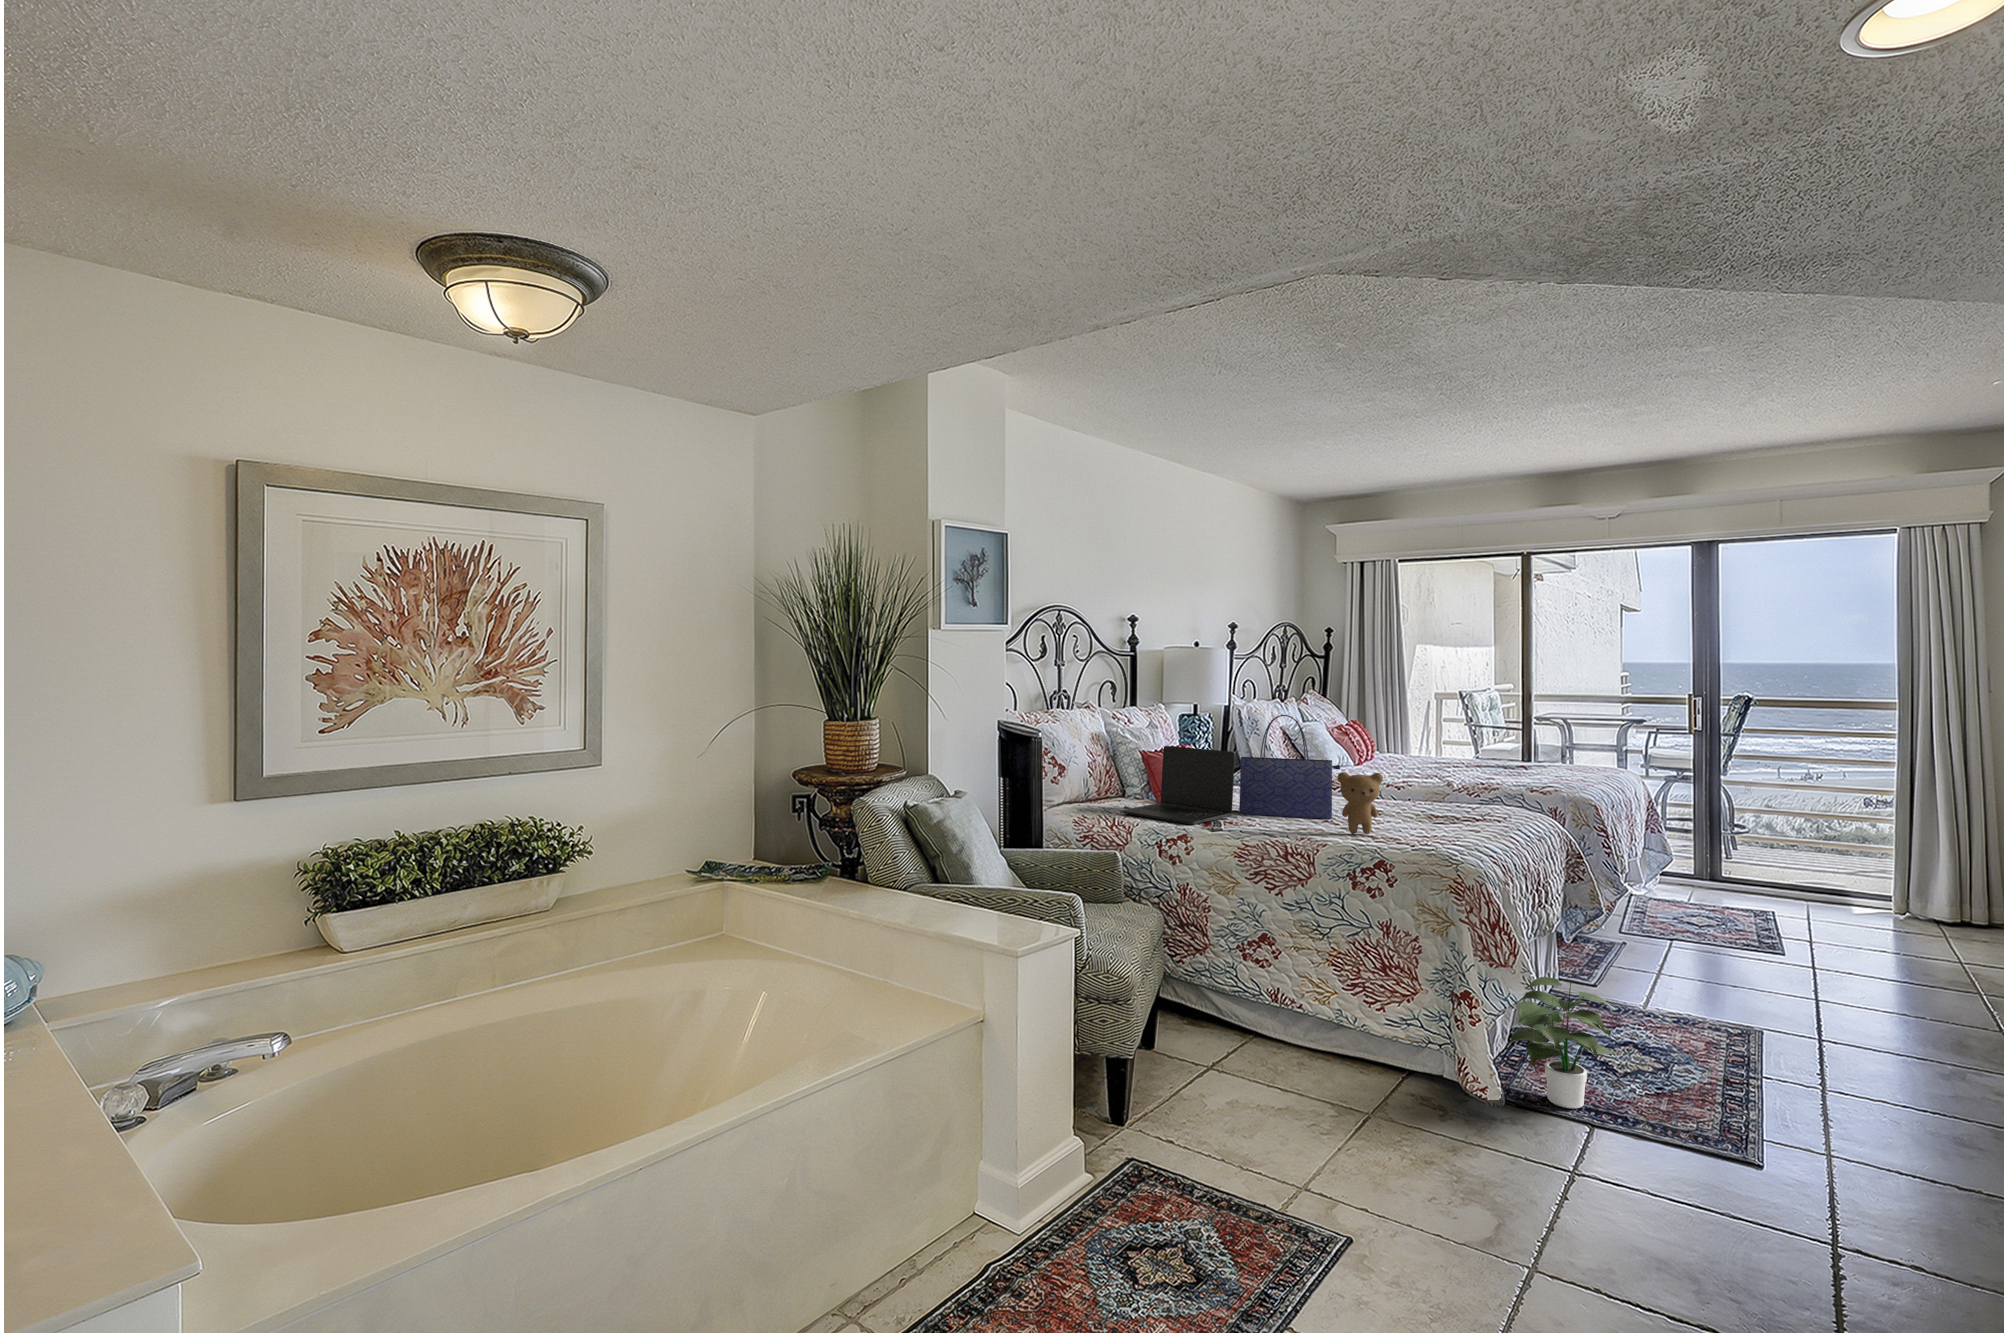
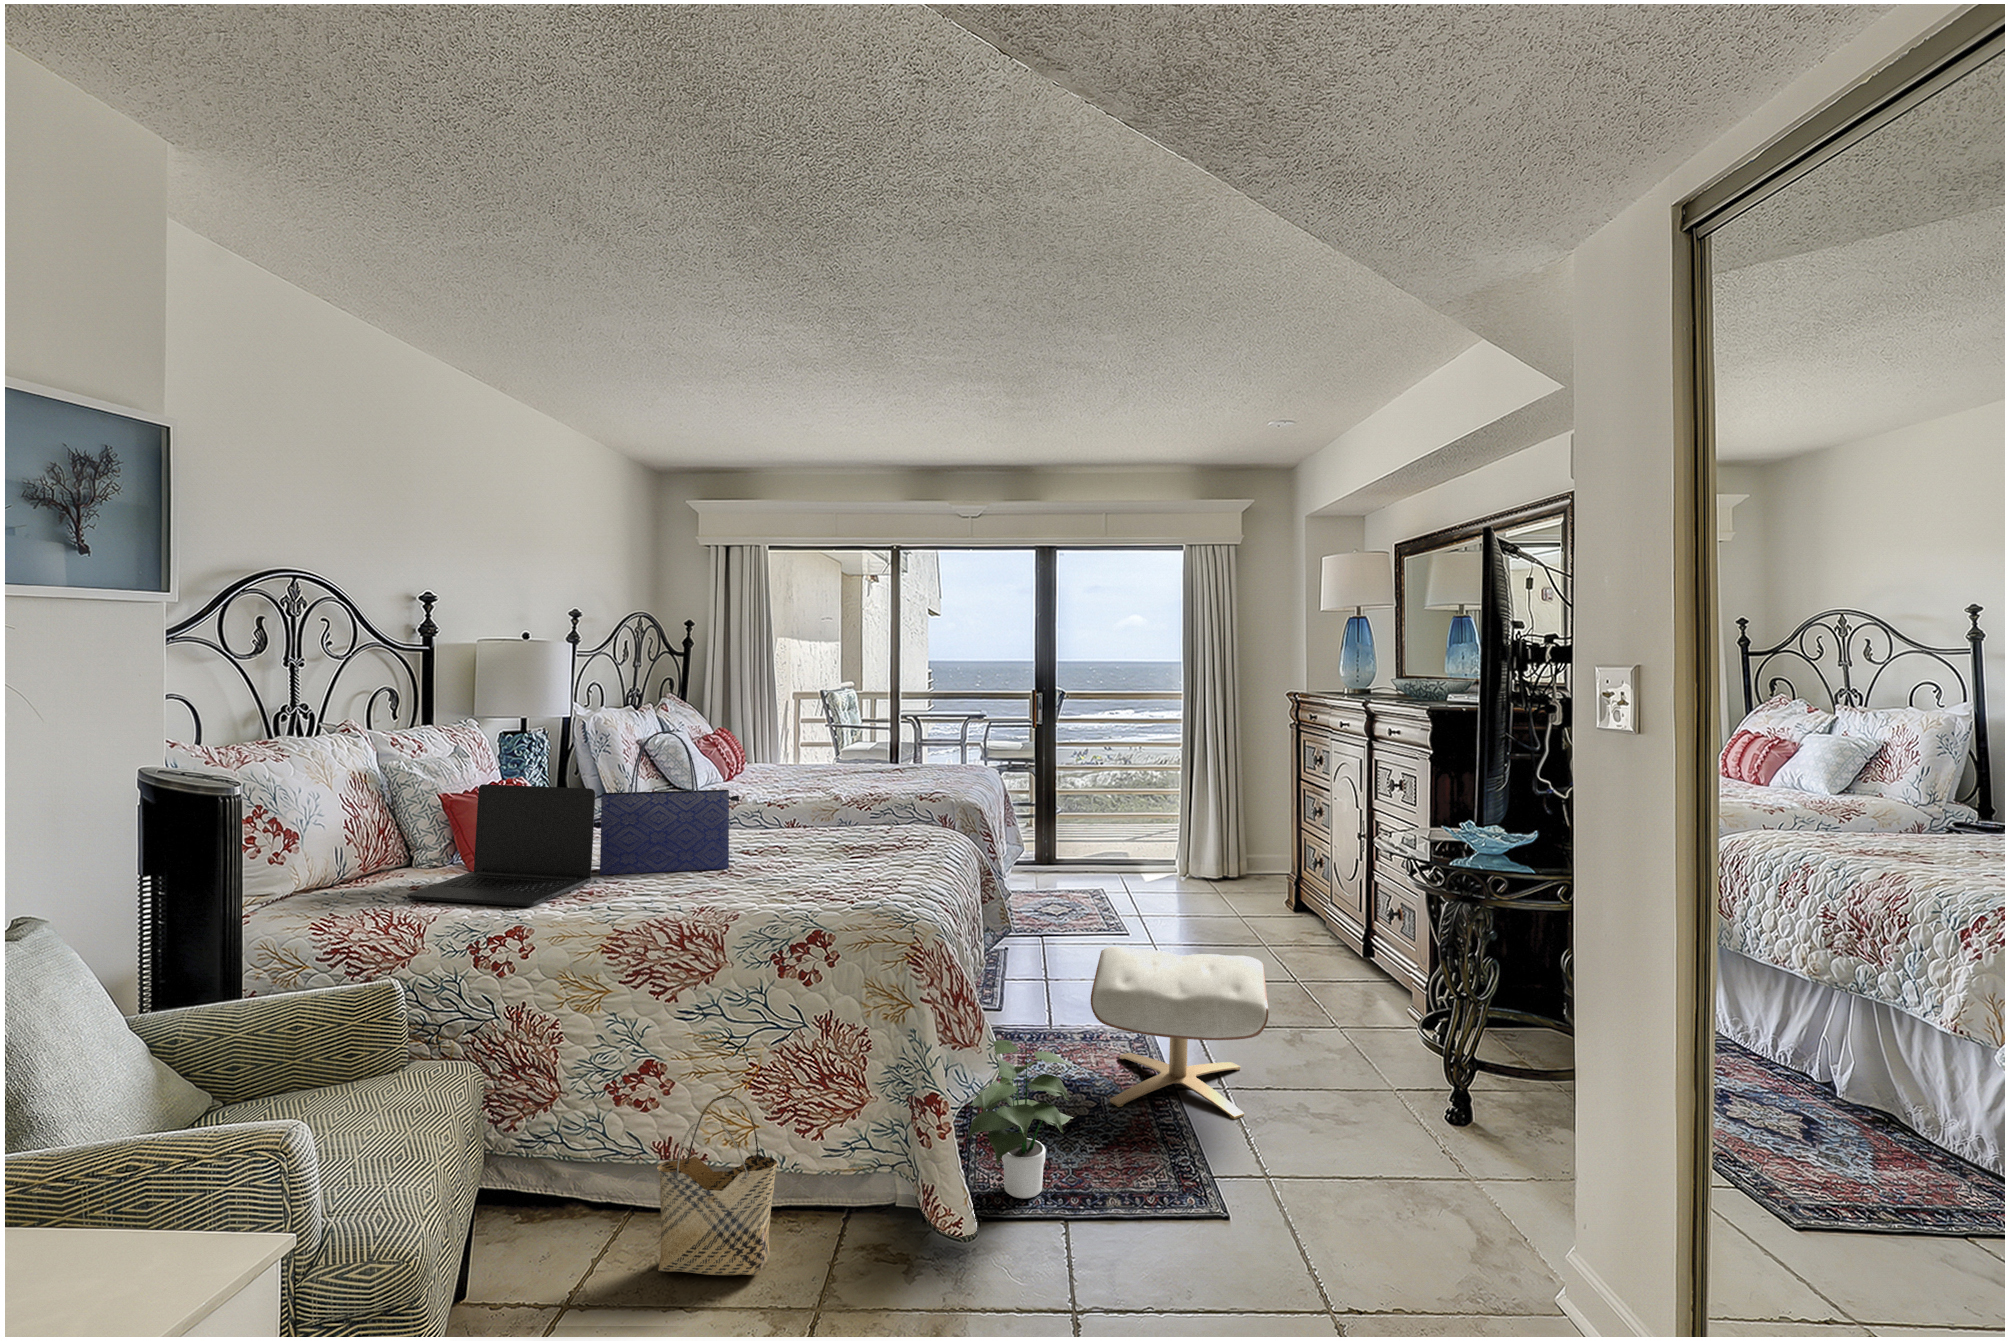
teddy bear: present [1337,772,1383,834] -> none [746,806,804,891]
ottoman: none [1663,934,1893,1114] -> present [1091,947,1268,1119]
woven basket: none [1266,965,1348,1089] -> present [657,1095,777,1275]

